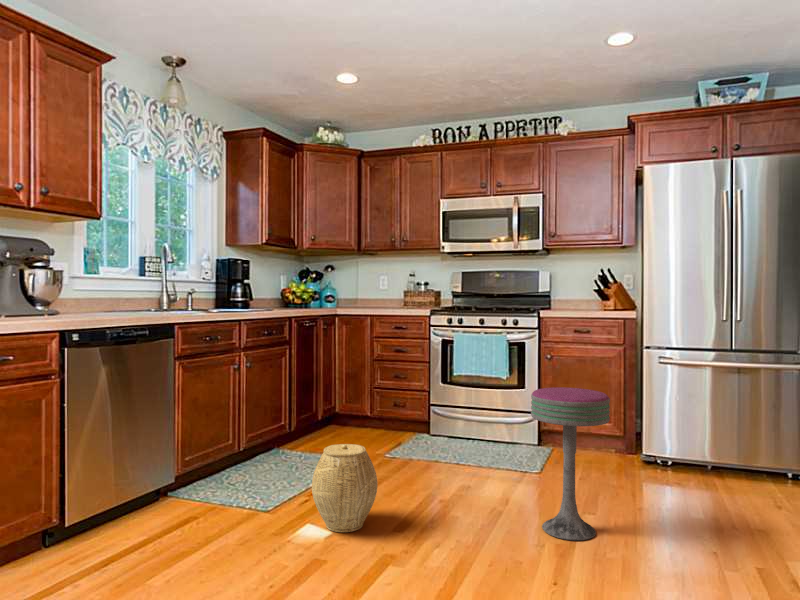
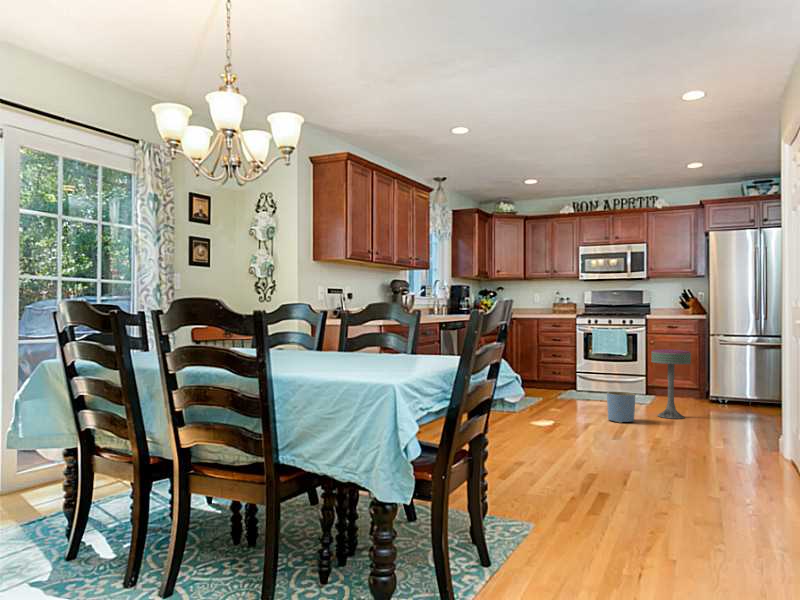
woven basket: present [312,444,377,532] -> none [544,375,576,415]
planter: none [428,488,488,571] -> present [607,392,635,423]

